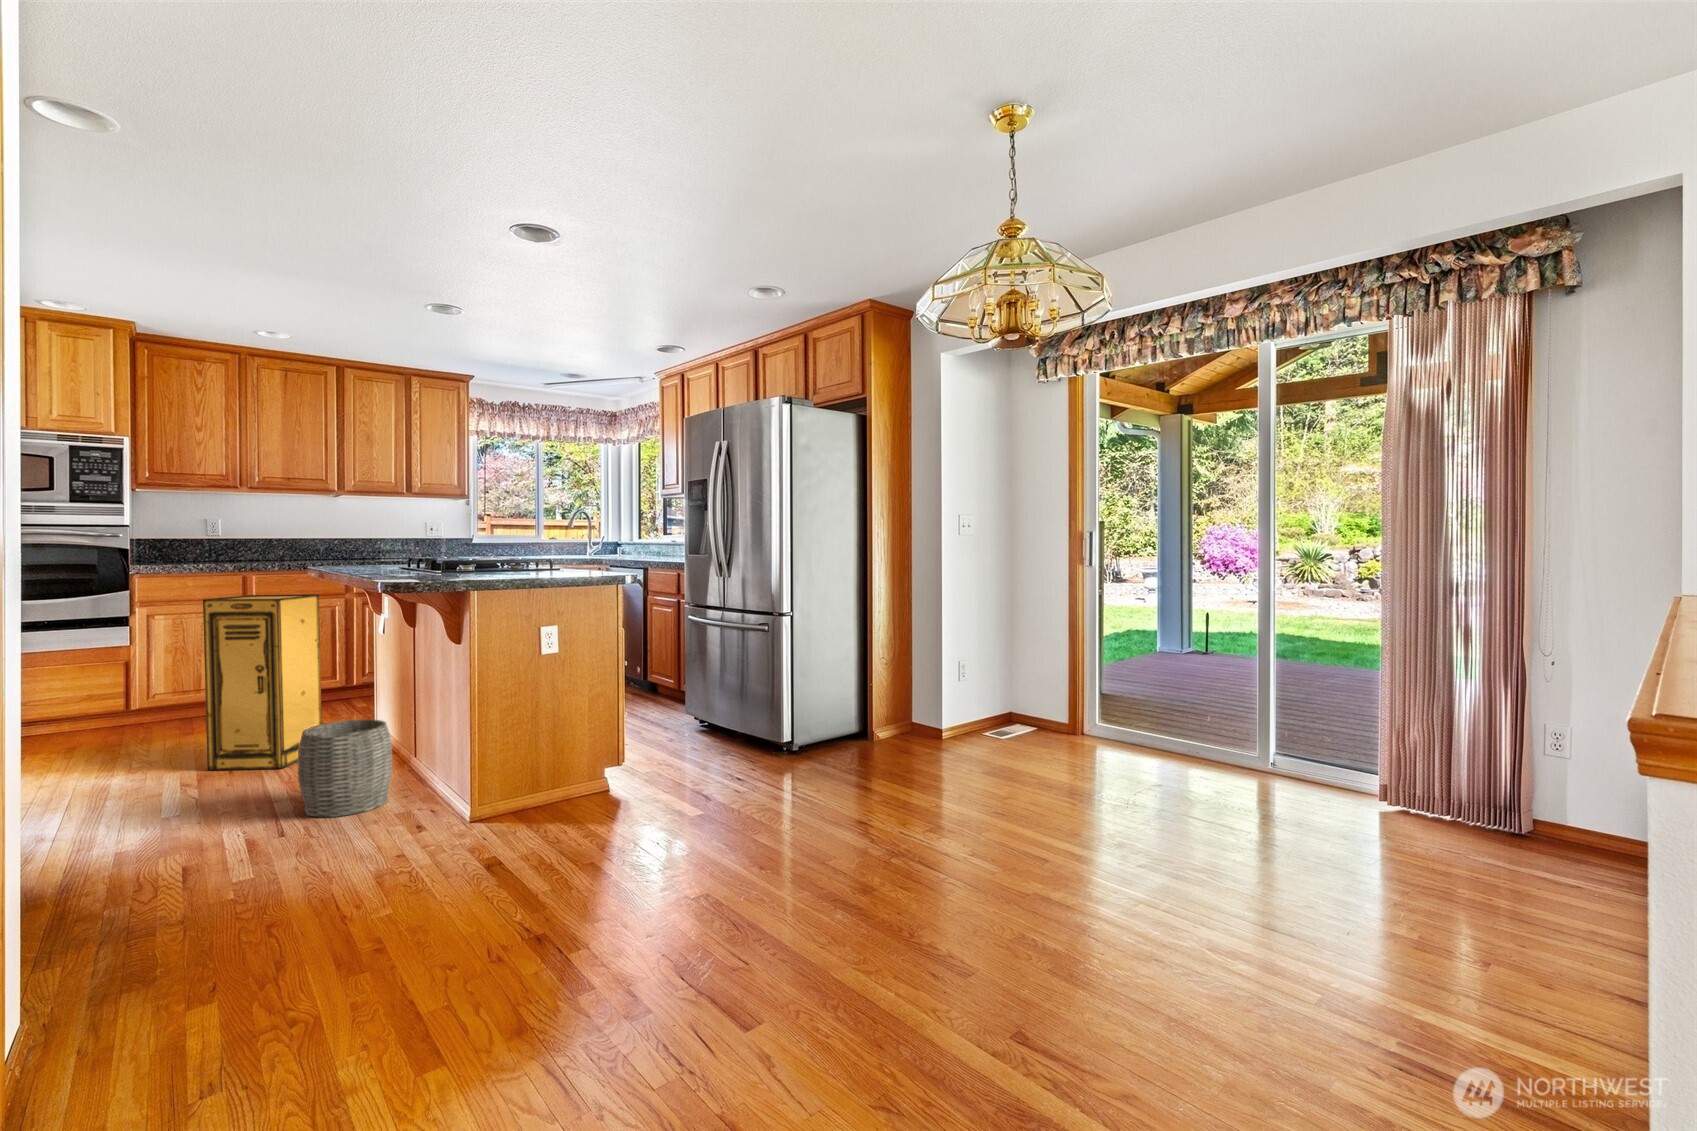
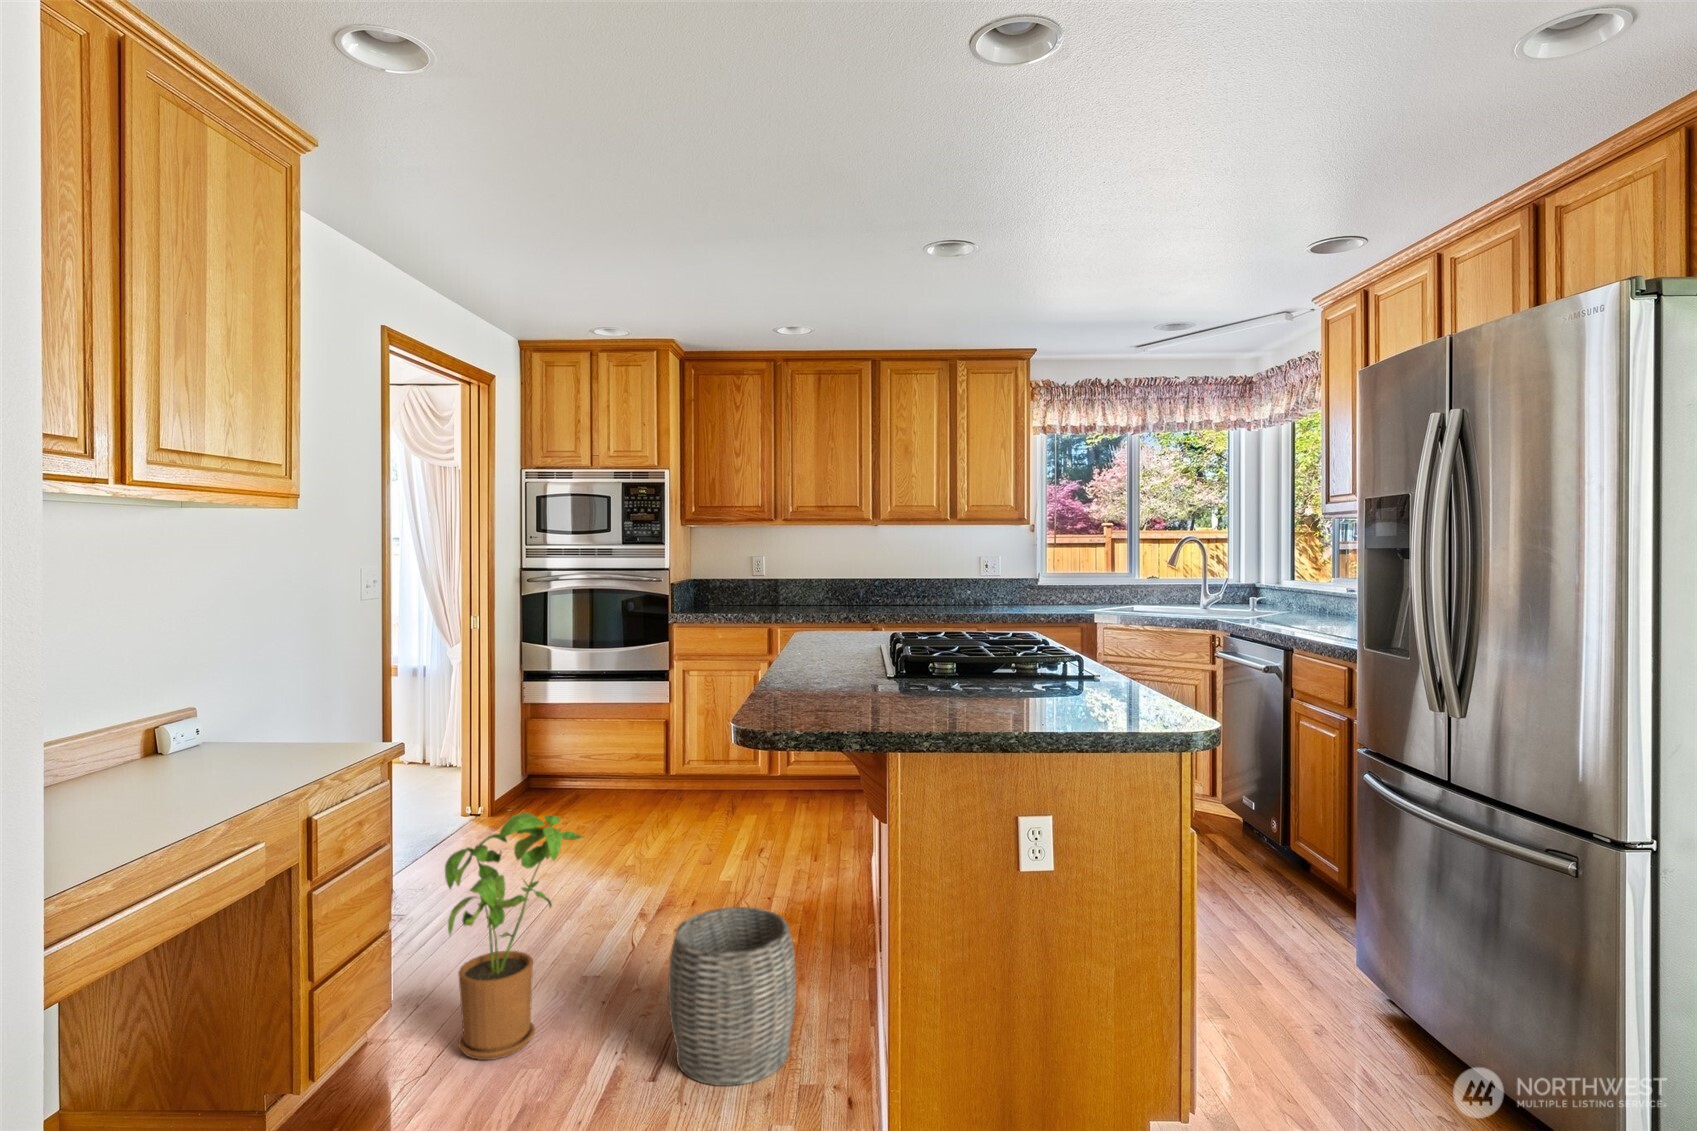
storage cabinet: present [203,595,322,771] -> none [660,671,790,921]
house plant: none [83,671,212,850] -> present [445,813,583,1060]

